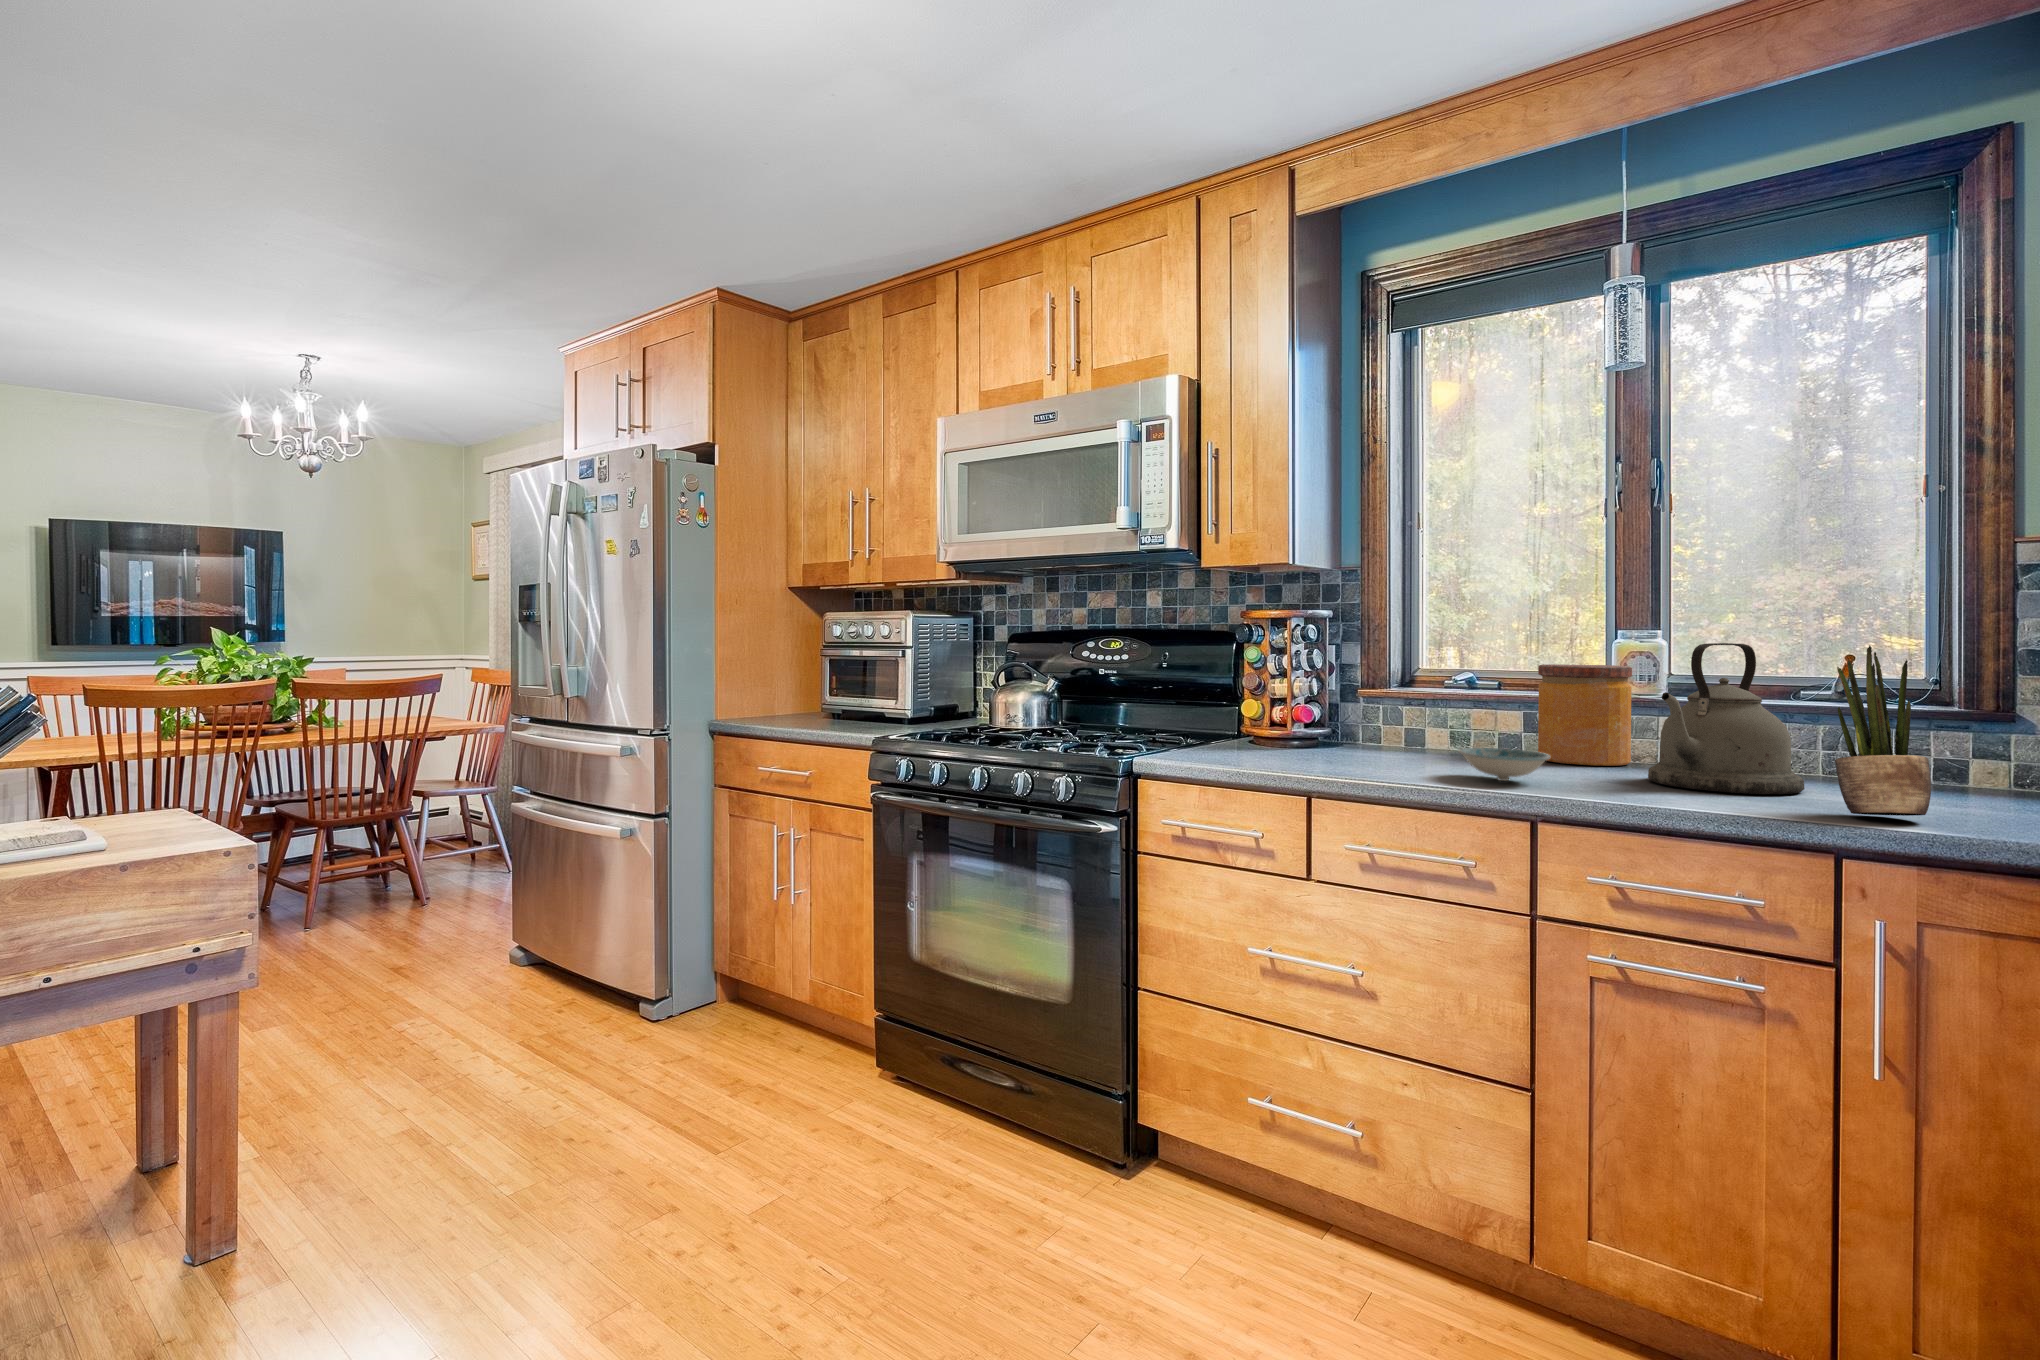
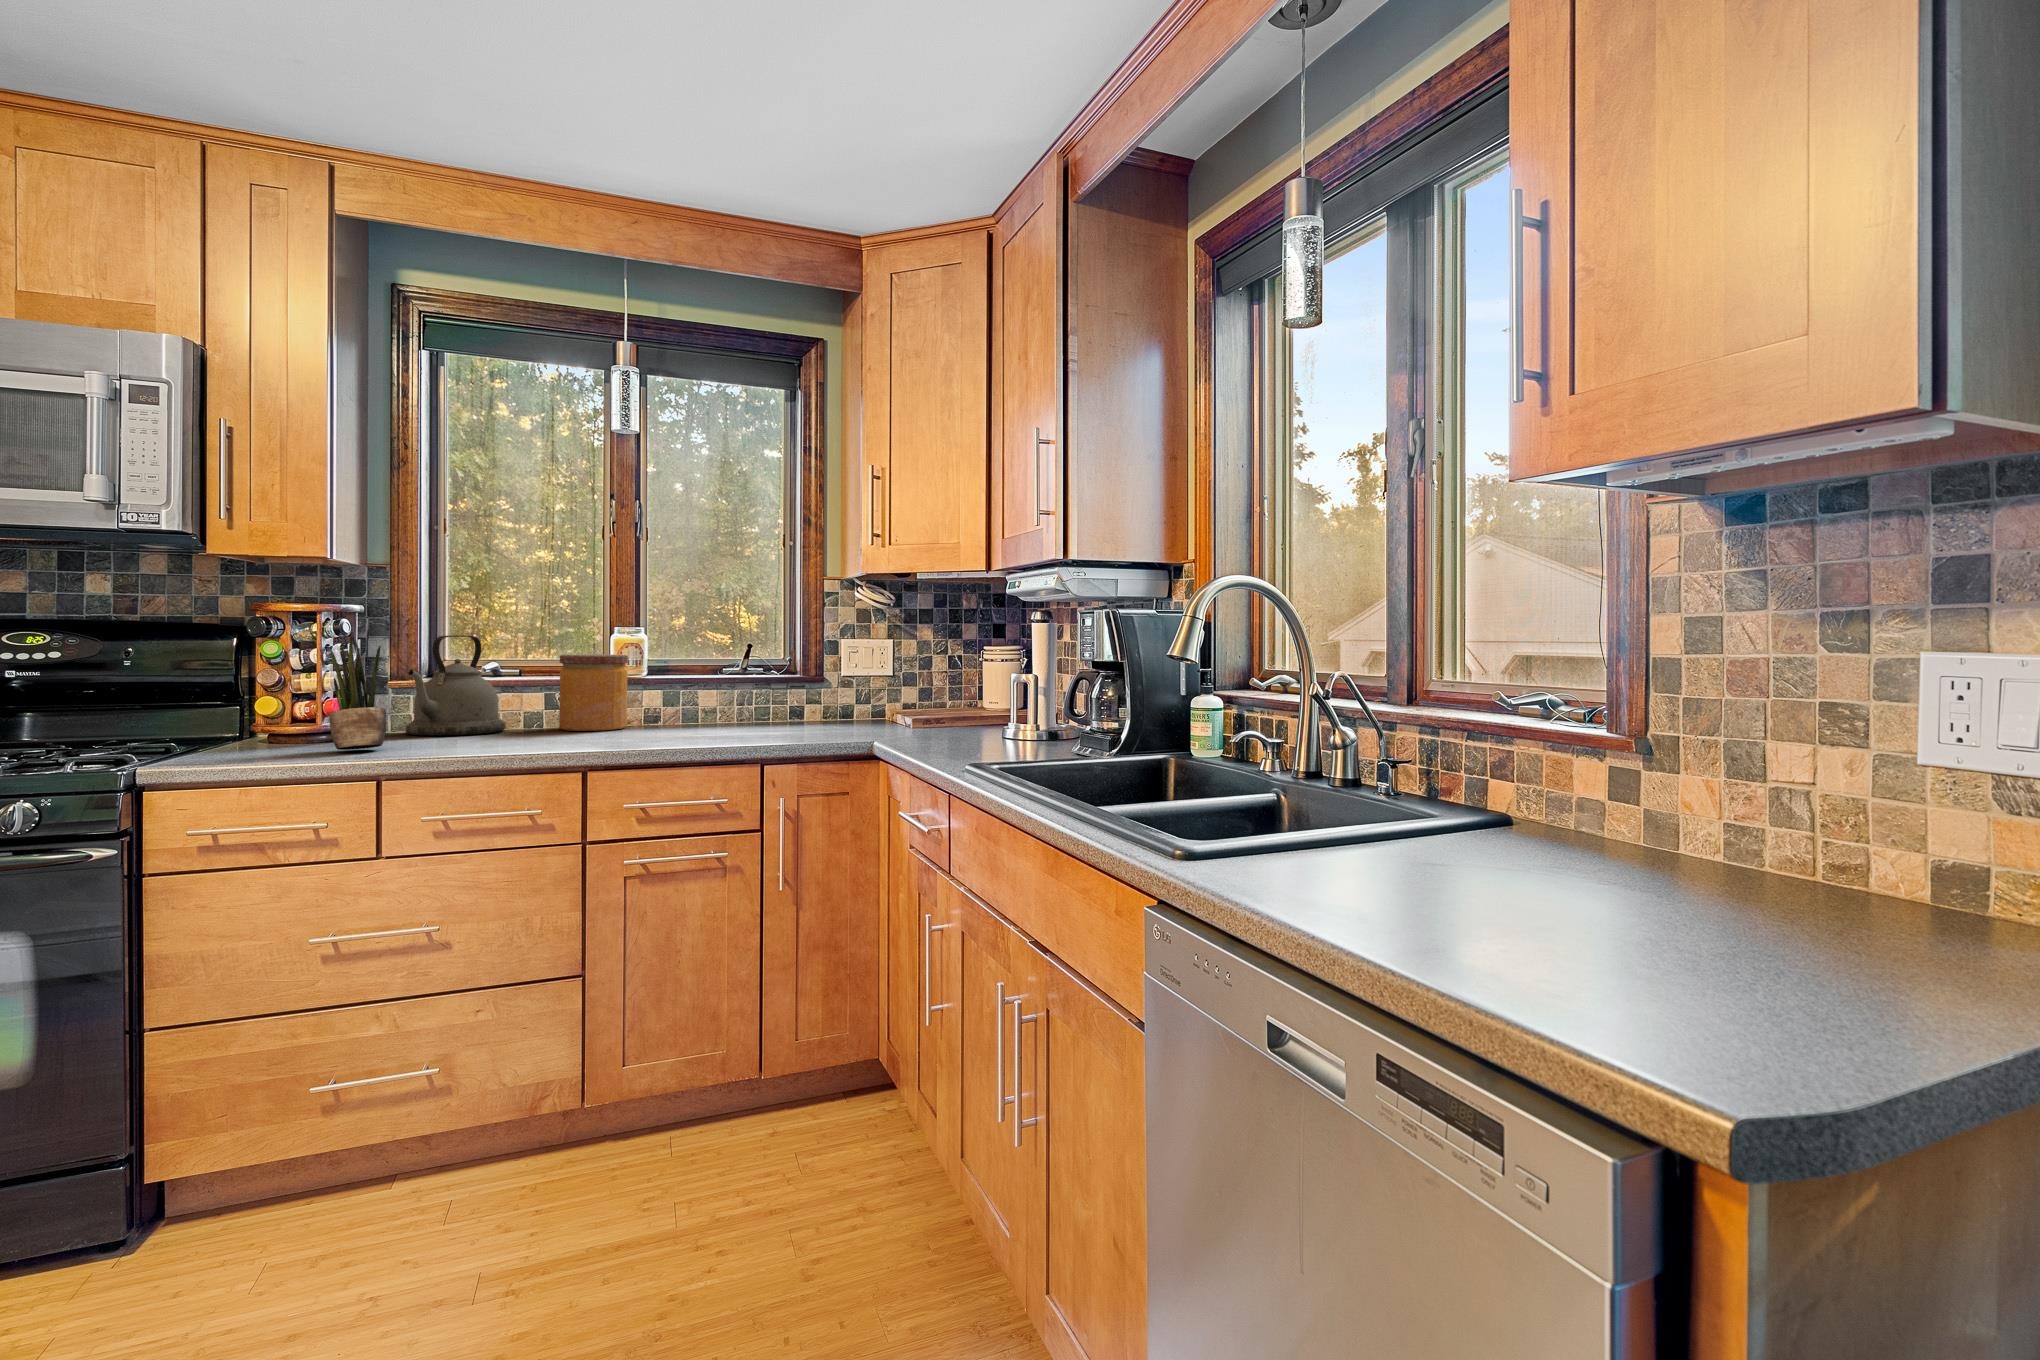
kettle: present [1648,643,1804,794] -> present [405,635,506,735]
potted plant: present [1835,645,1931,816] -> present [329,636,386,750]
ceramic bowl: present [1459,748,1550,781] -> none [516,722,589,747]

